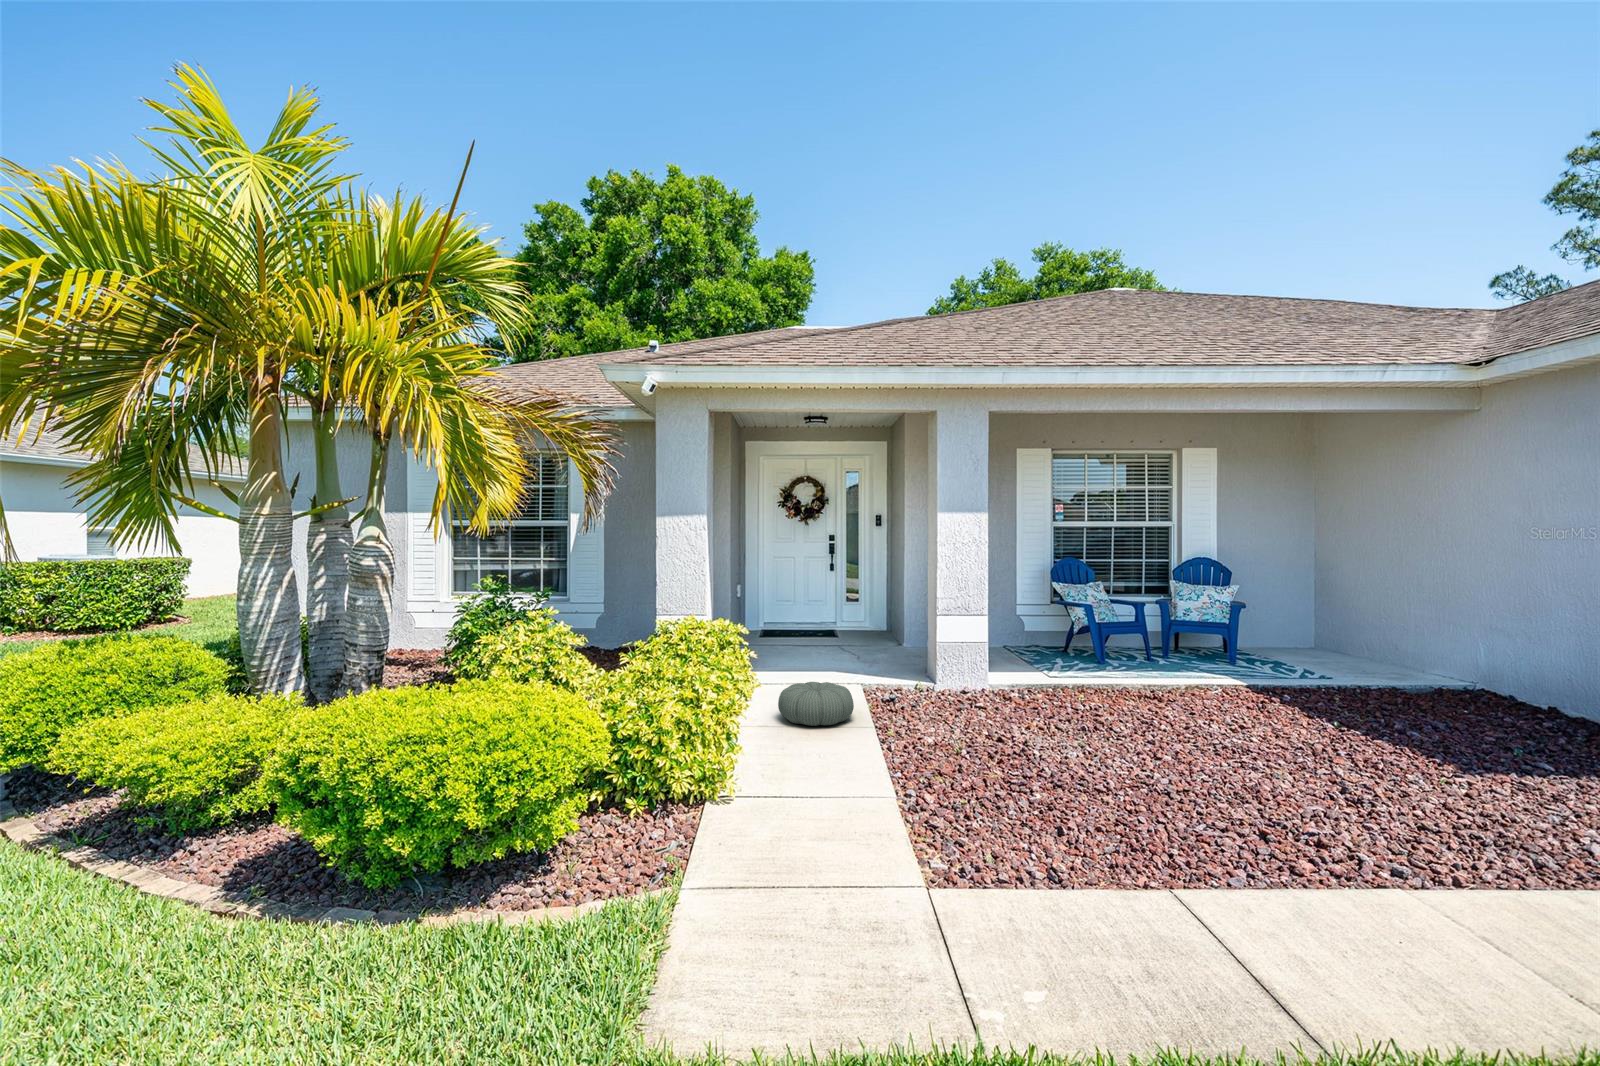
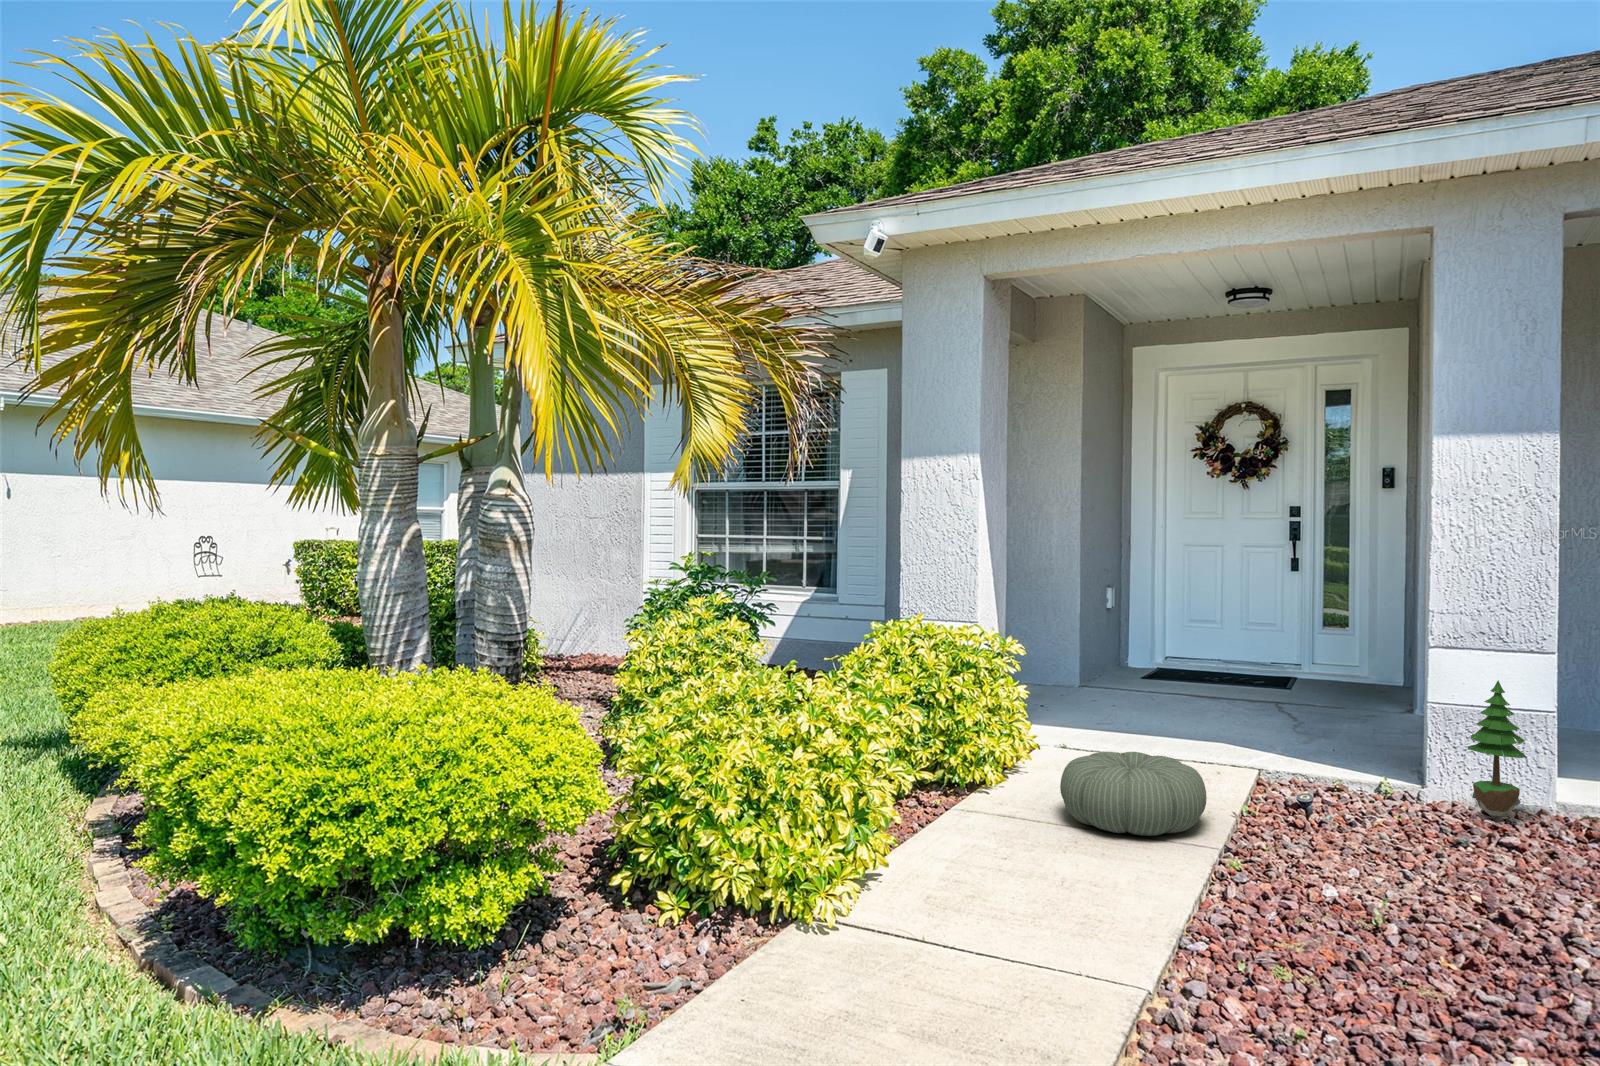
potted tree: none [955,629,979,696] -> present [1467,680,1526,819]

